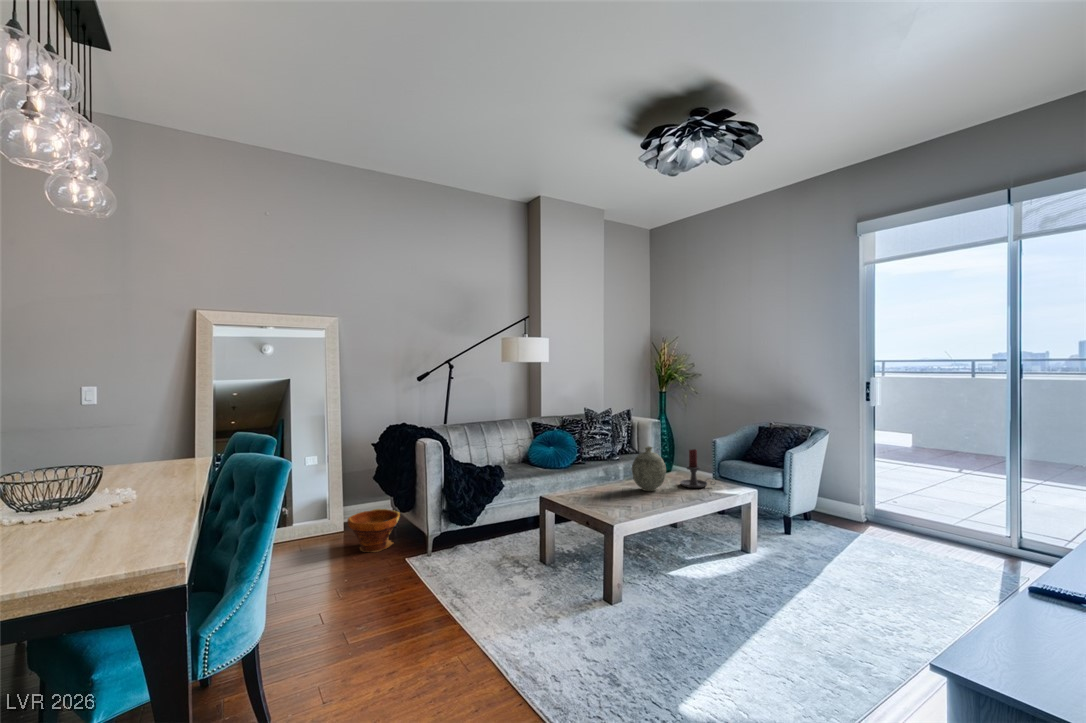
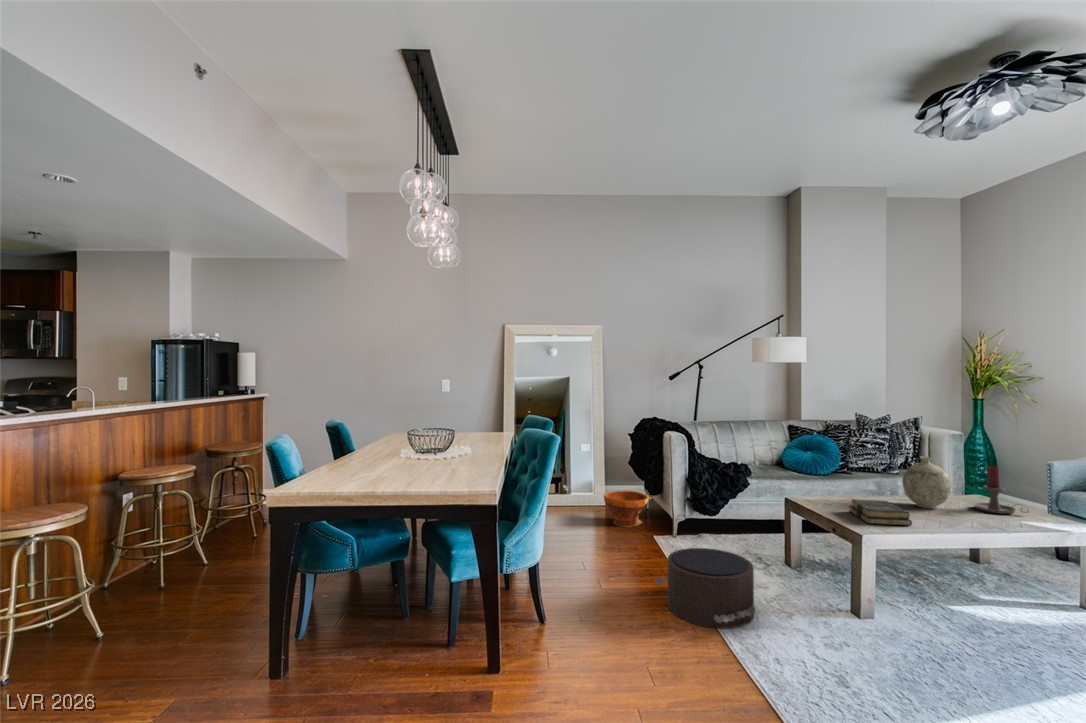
book: none [595,491,646,516] -> present [849,499,912,526]
pouf: none [418,567,531,657] -> present [654,548,756,628]

